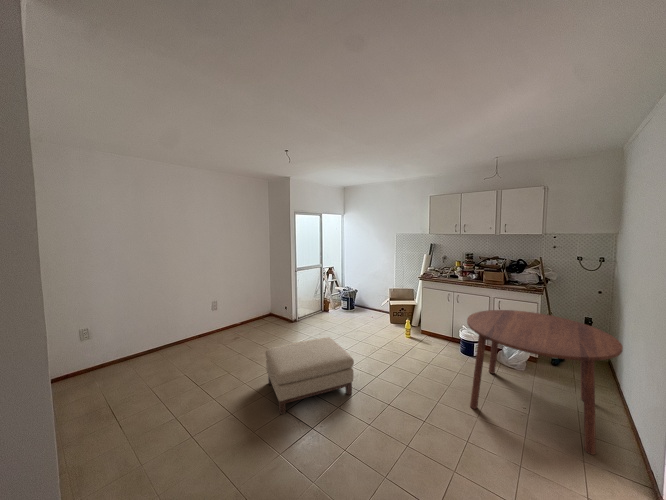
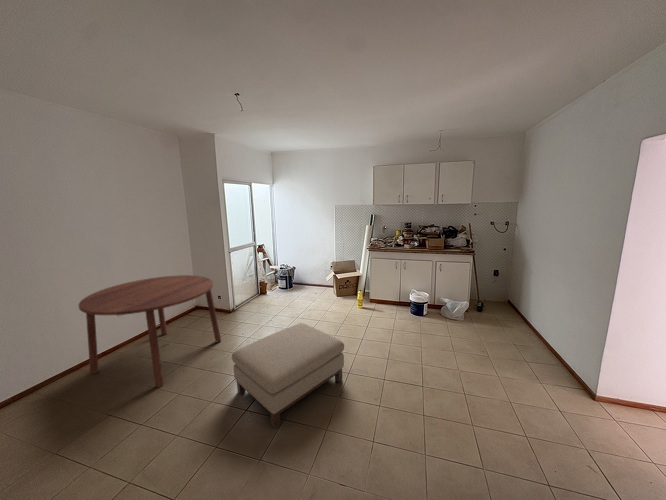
dining table: present [467,310,623,455] -> present [79,275,221,387]

